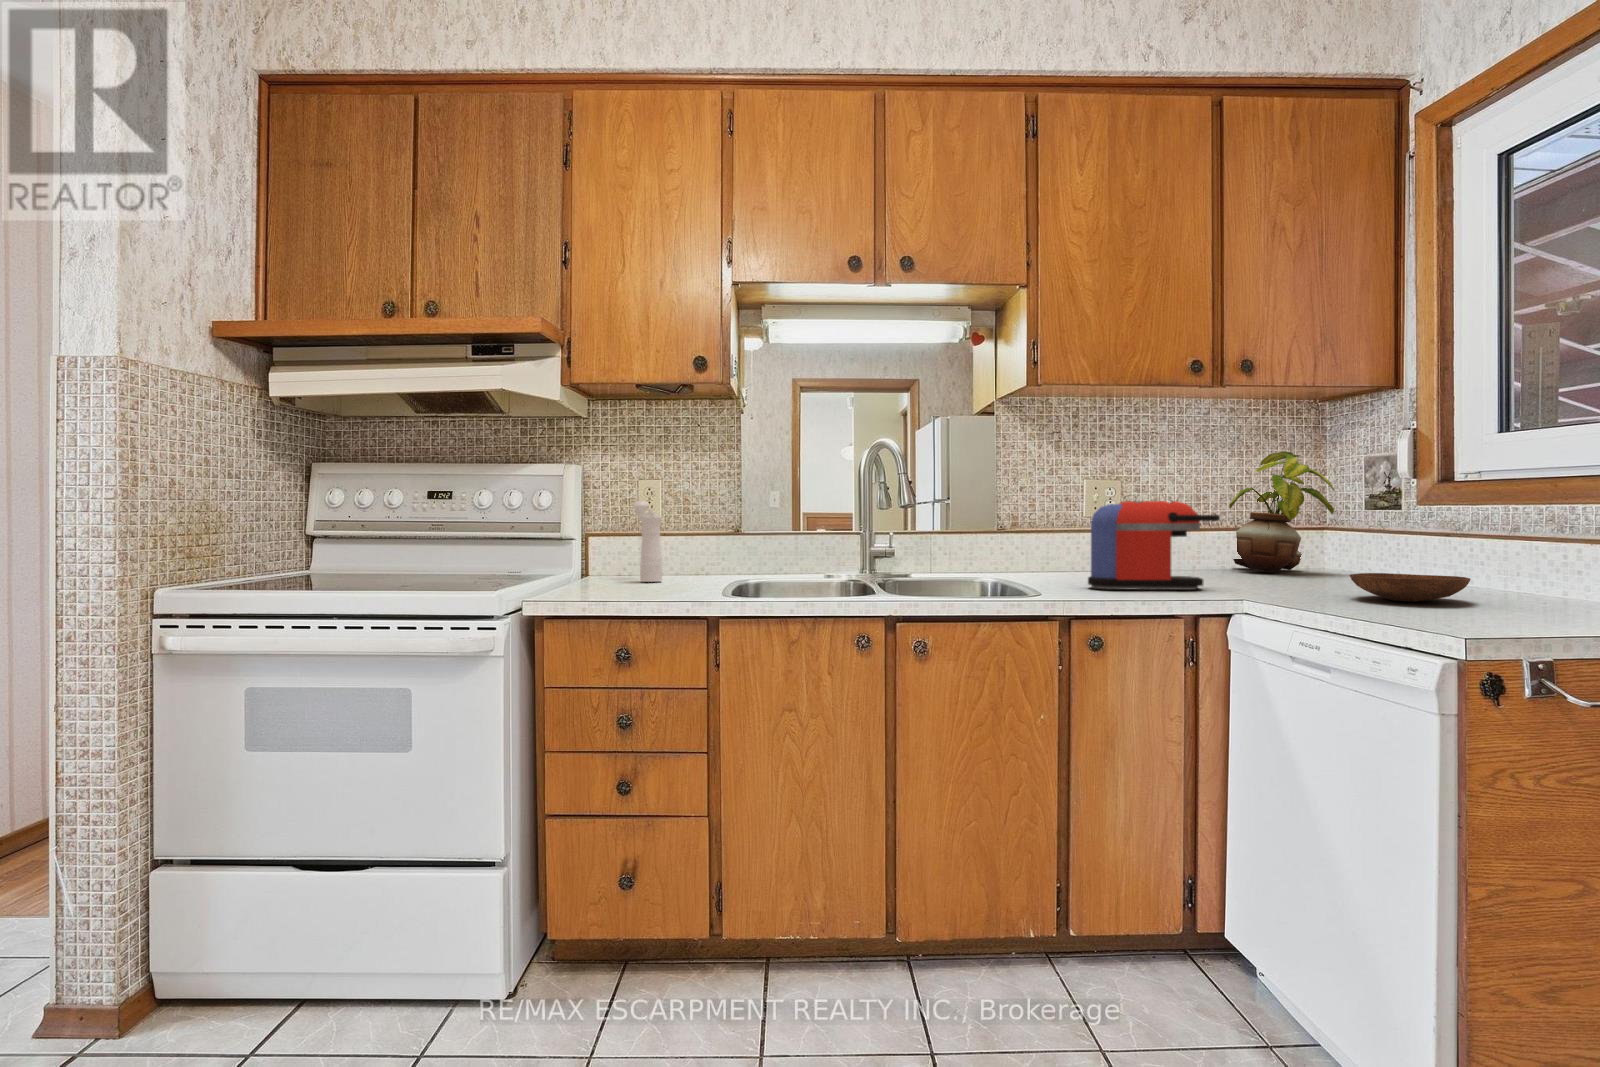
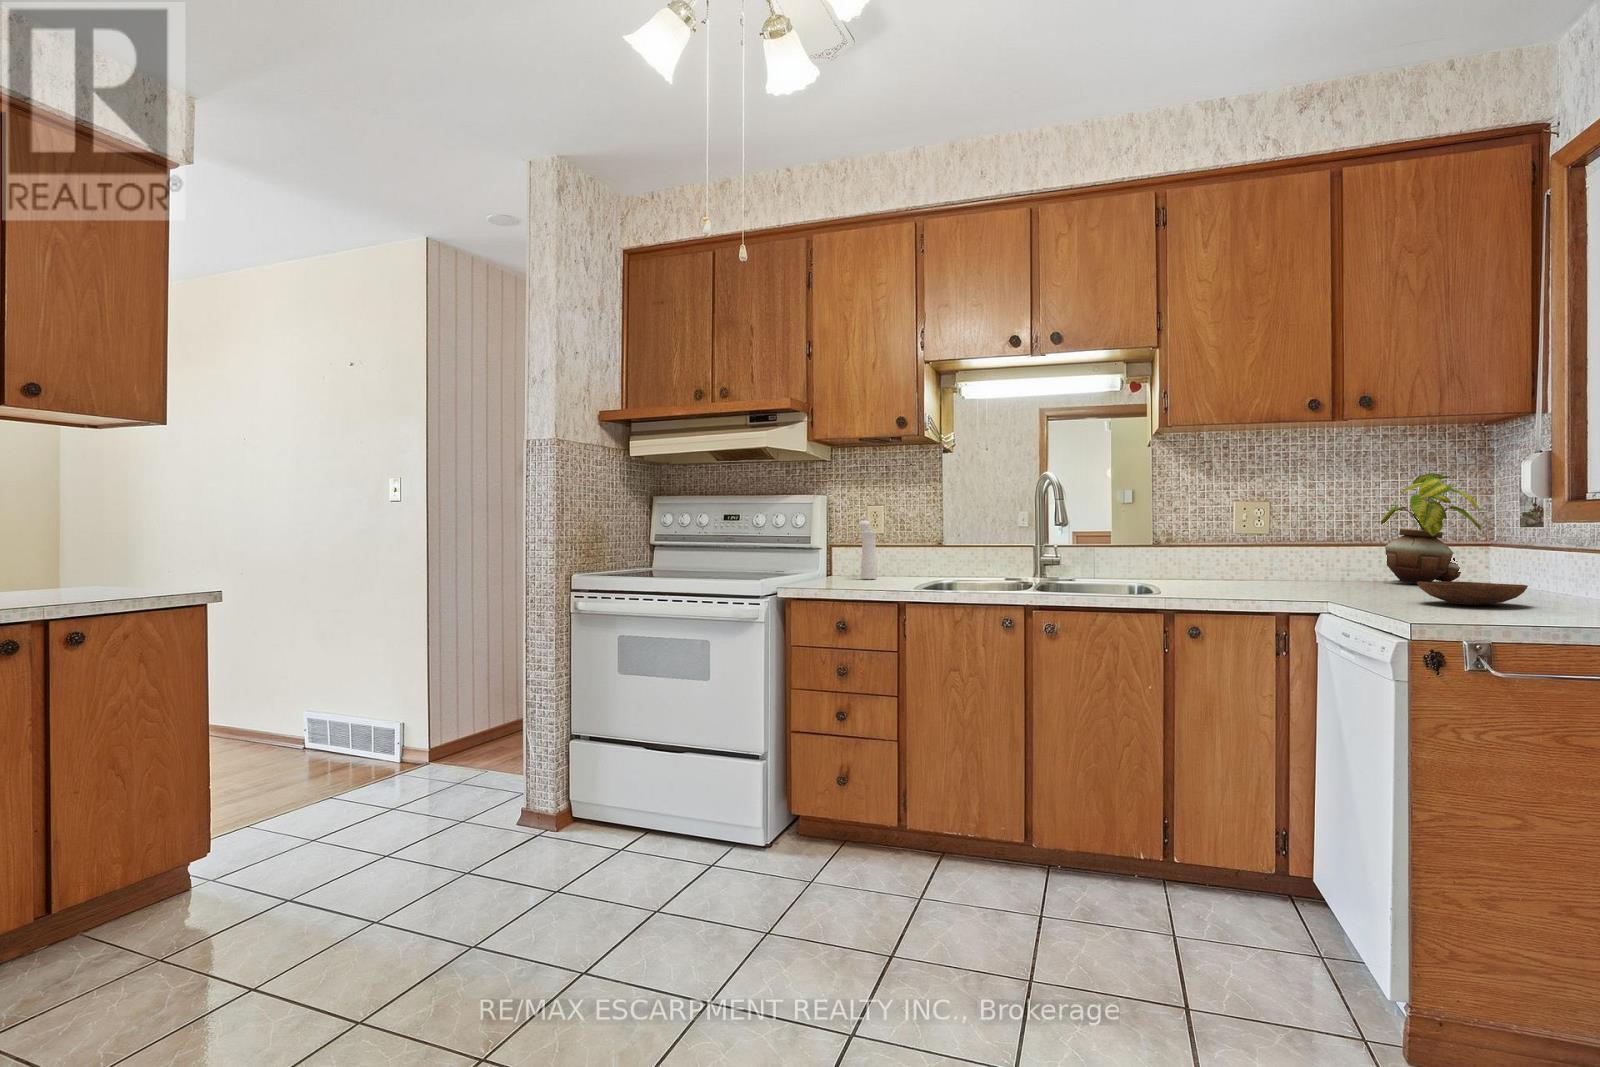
coffee maker: present [1088,501,1220,590] -> none [1201,520,1320,593]

